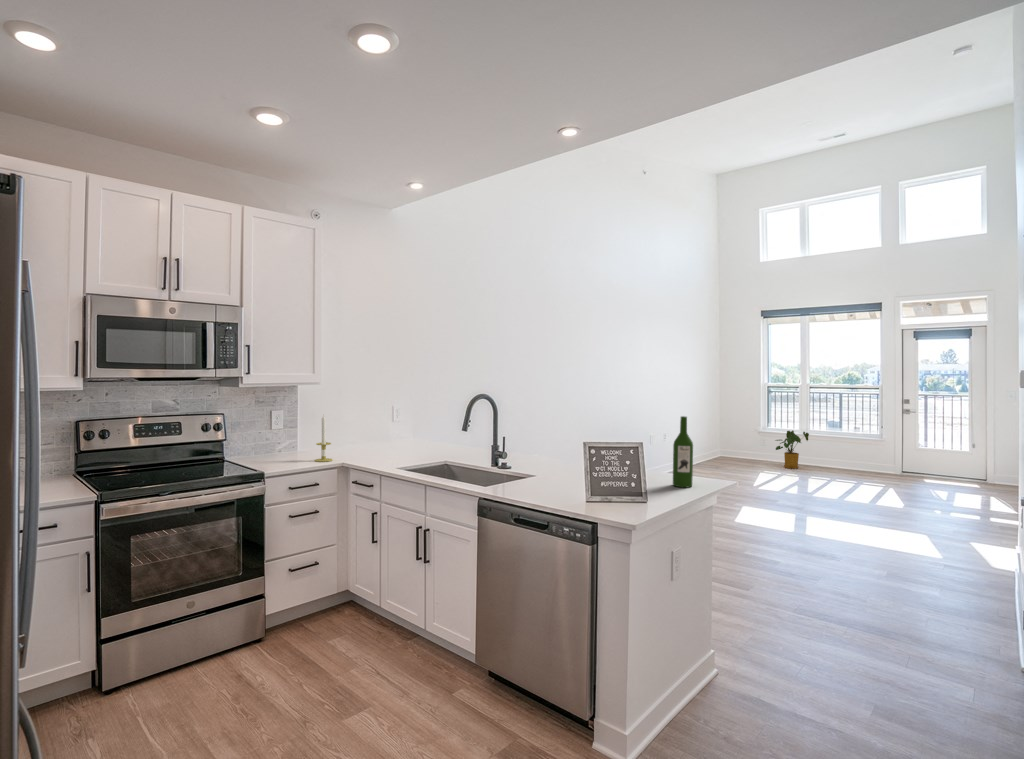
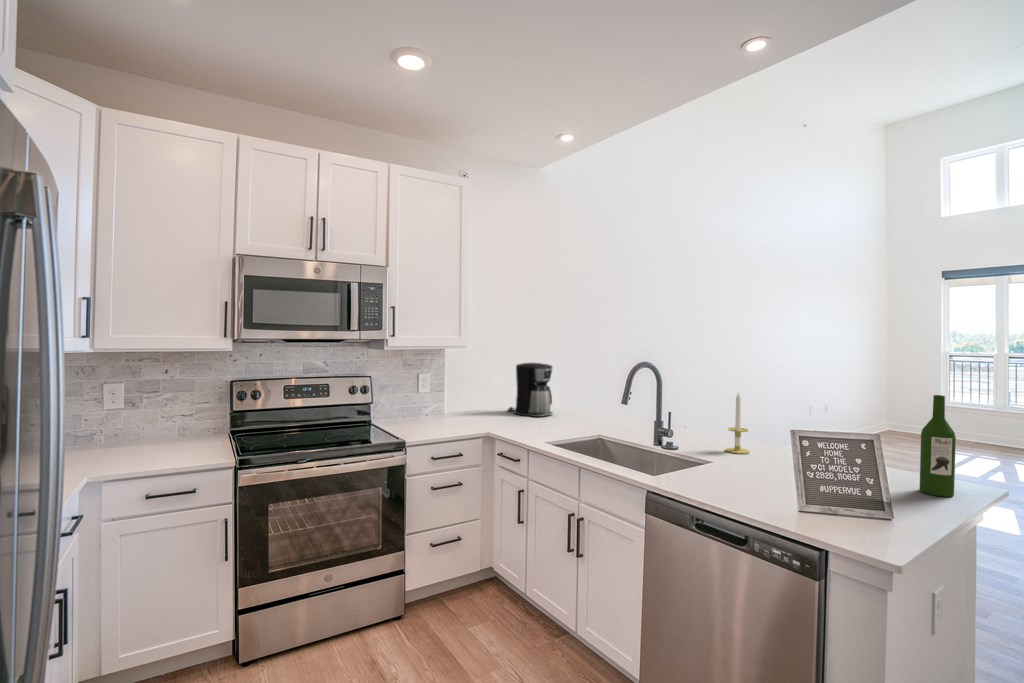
coffee maker: none [360,398,406,450] -> present [508,363,552,417]
candle: present [315,415,332,462] -> present [726,393,750,454]
house plant: present [776,431,809,469] -> none [959,405,1007,449]

